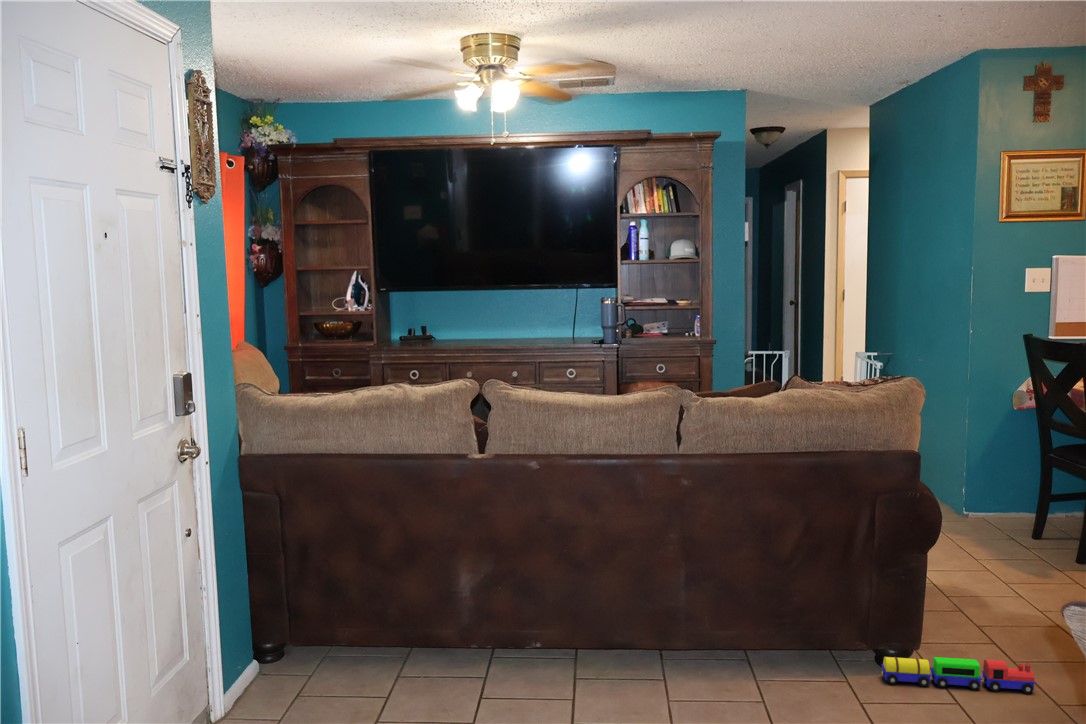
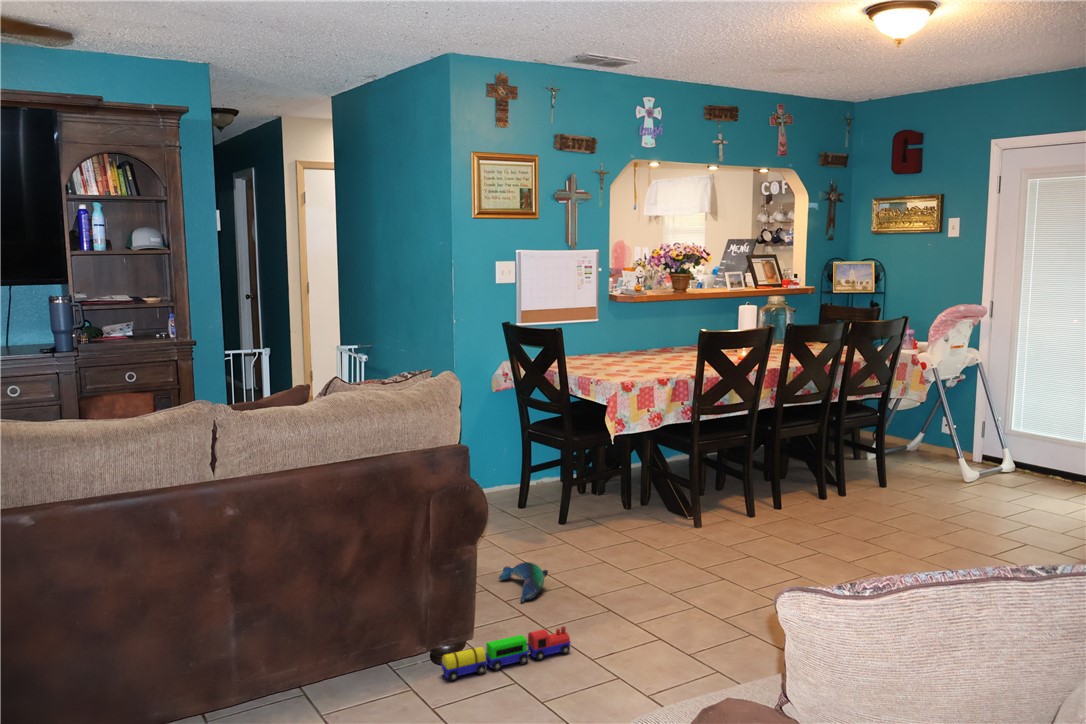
plush toy: none [977,593,1034,633] -> present [499,562,548,602]

